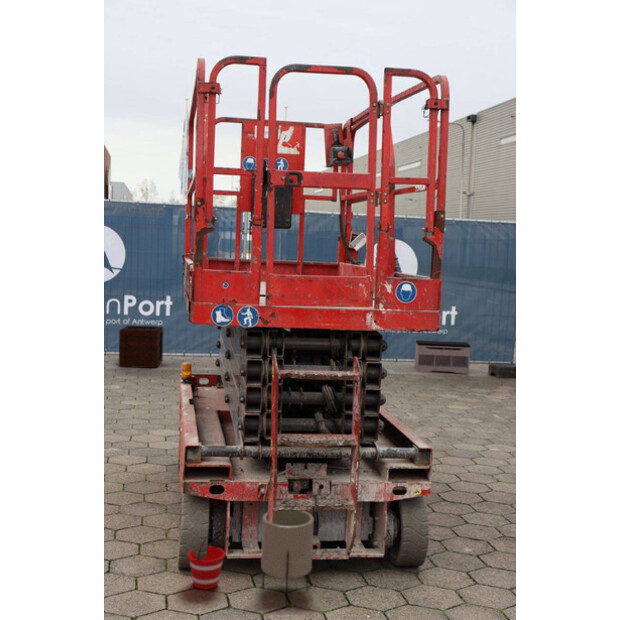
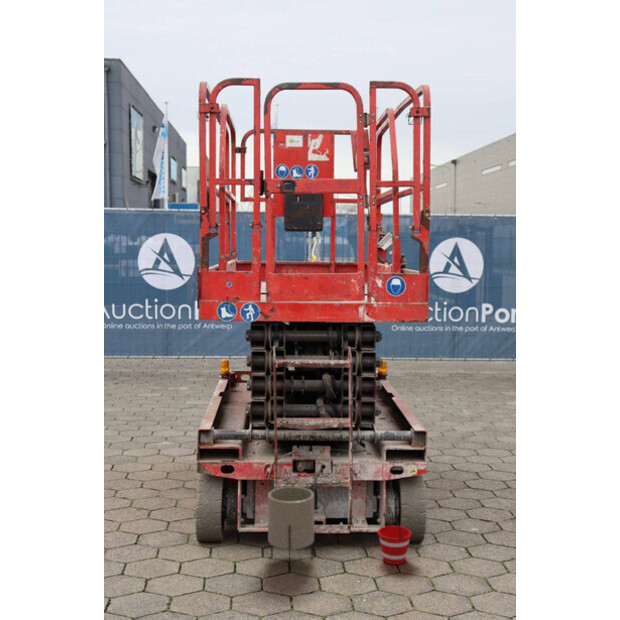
wooden crate: present [119,325,163,368] -> none [174,330,215,369]
bench: present [415,340,470,374] -> none [453,337,506,368]
bucket: present [188,537,225,589] -> present [378,517,412,565]

